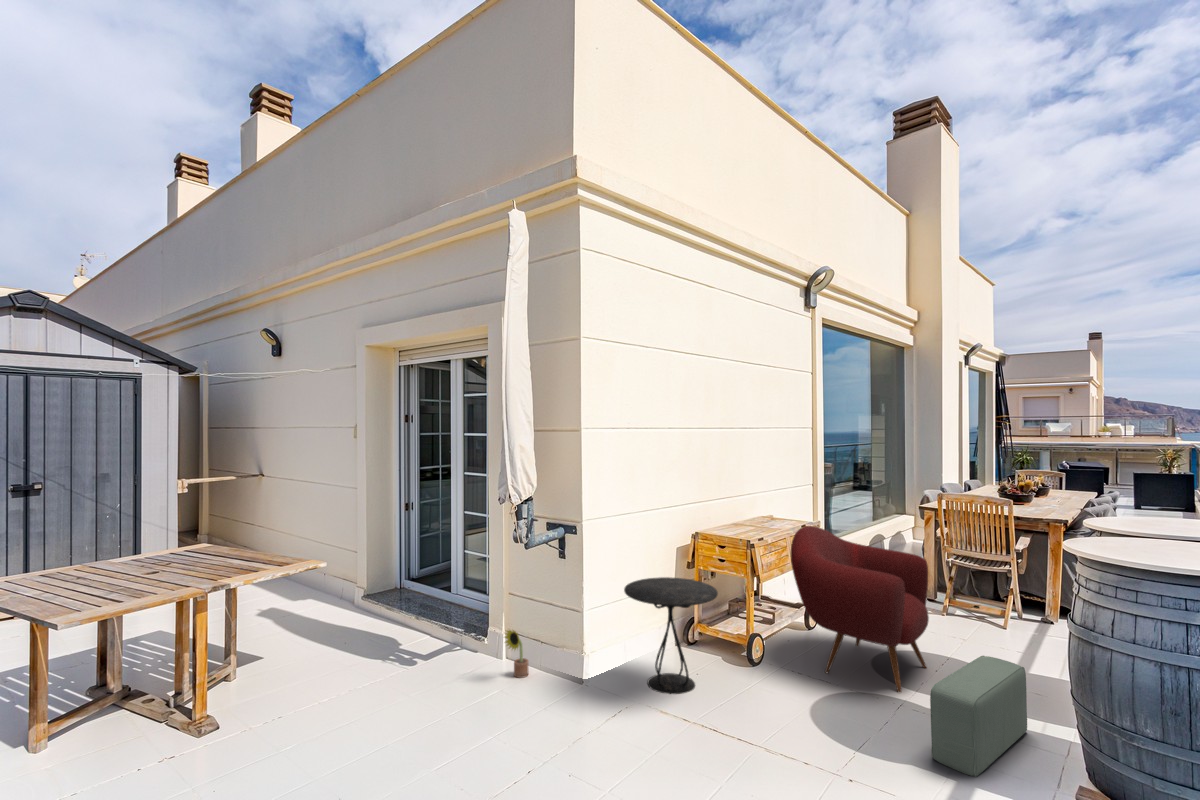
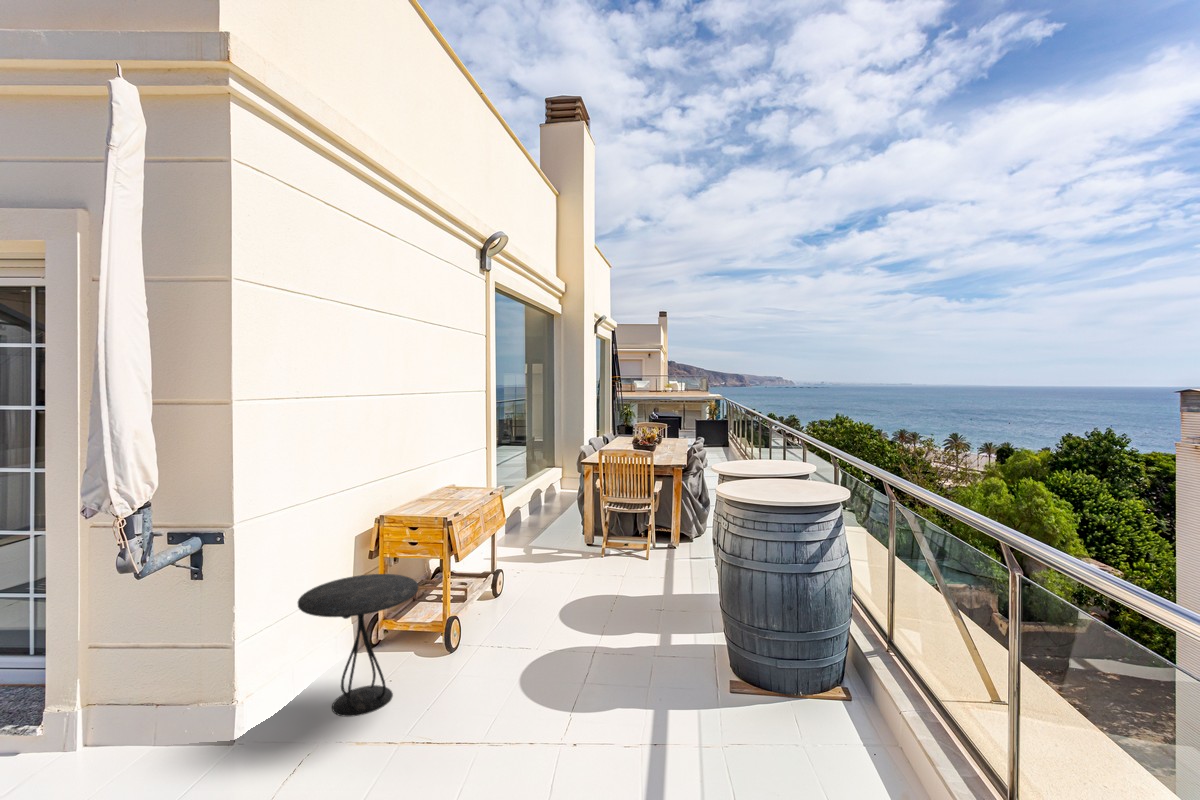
armchair: present [791,526,929,693] -> none [487,494,605,642]
decorative plant: present [505,630,529,678] -> none [95,699,145,764]
pouf: present [930,656,1027,777] -> none [631,591,688,702]

